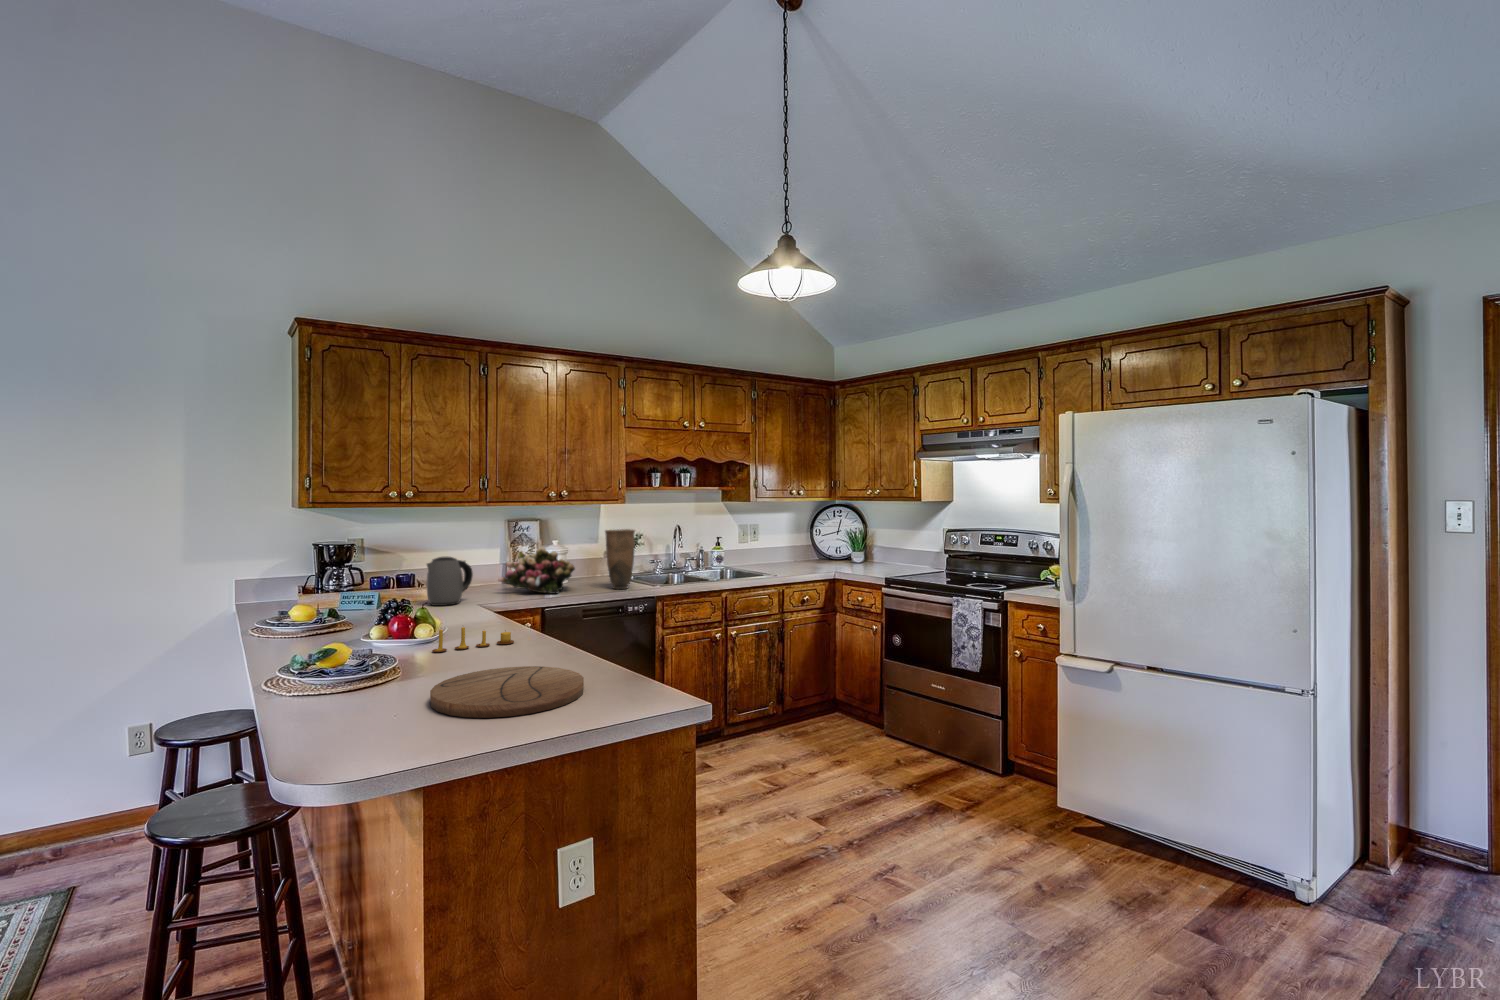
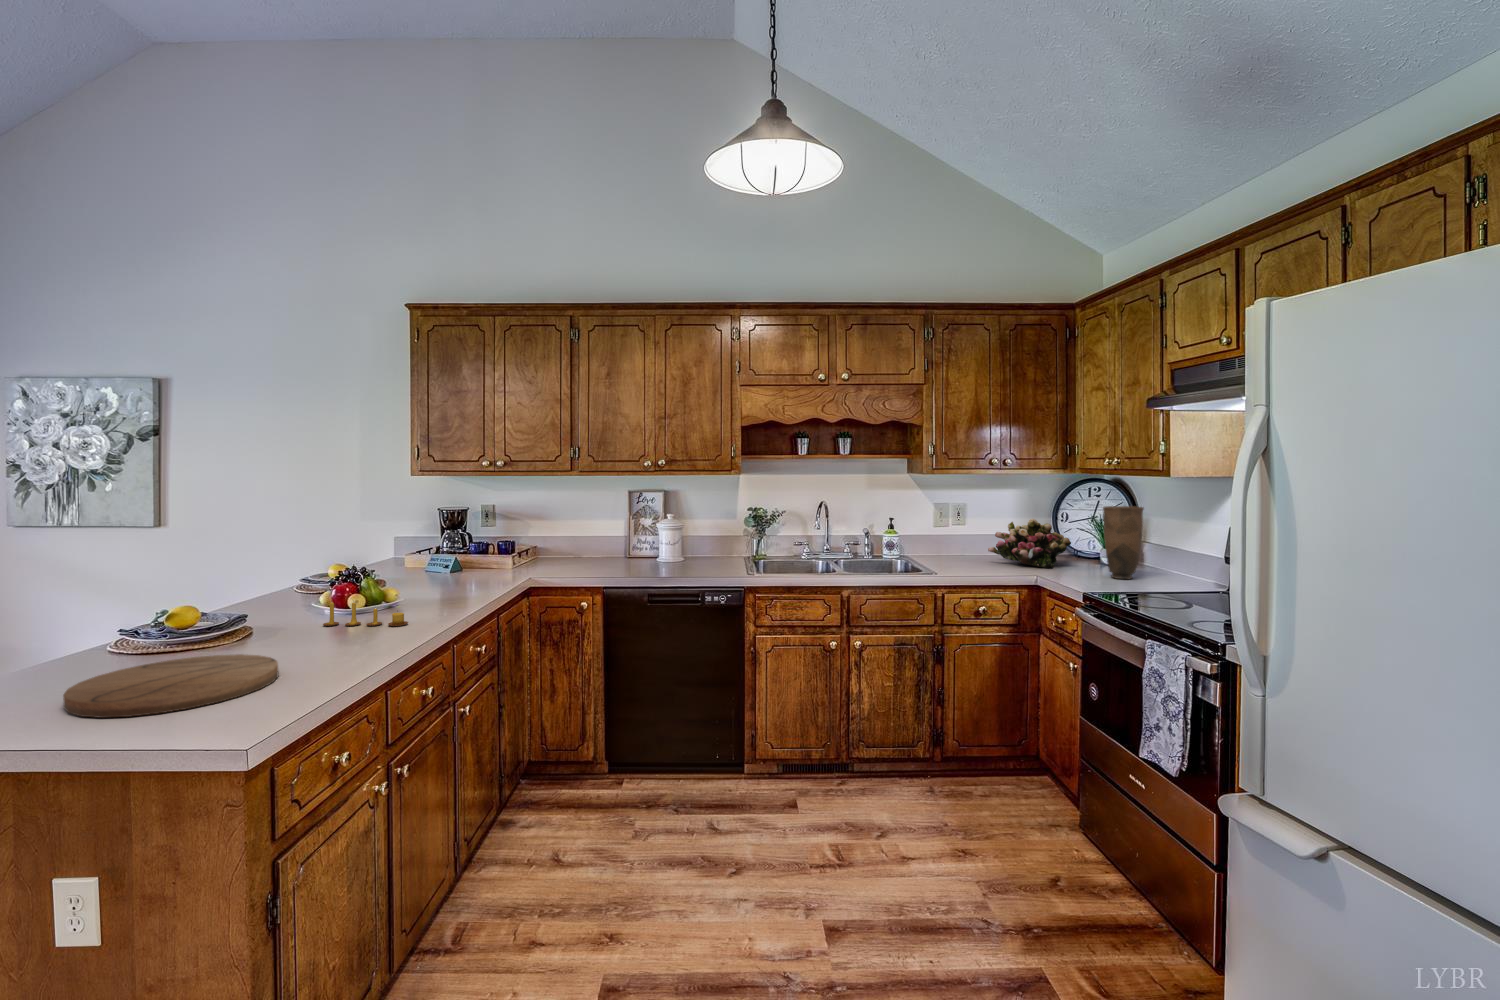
vase: present [605,529,635,589] -> present [1103,506,1144,579]
flower arrangement: present [498,547,575,594] -> present [988,519,1071,568]
kettle: present [426,557,473,606] -> none [492,527,545,576]

